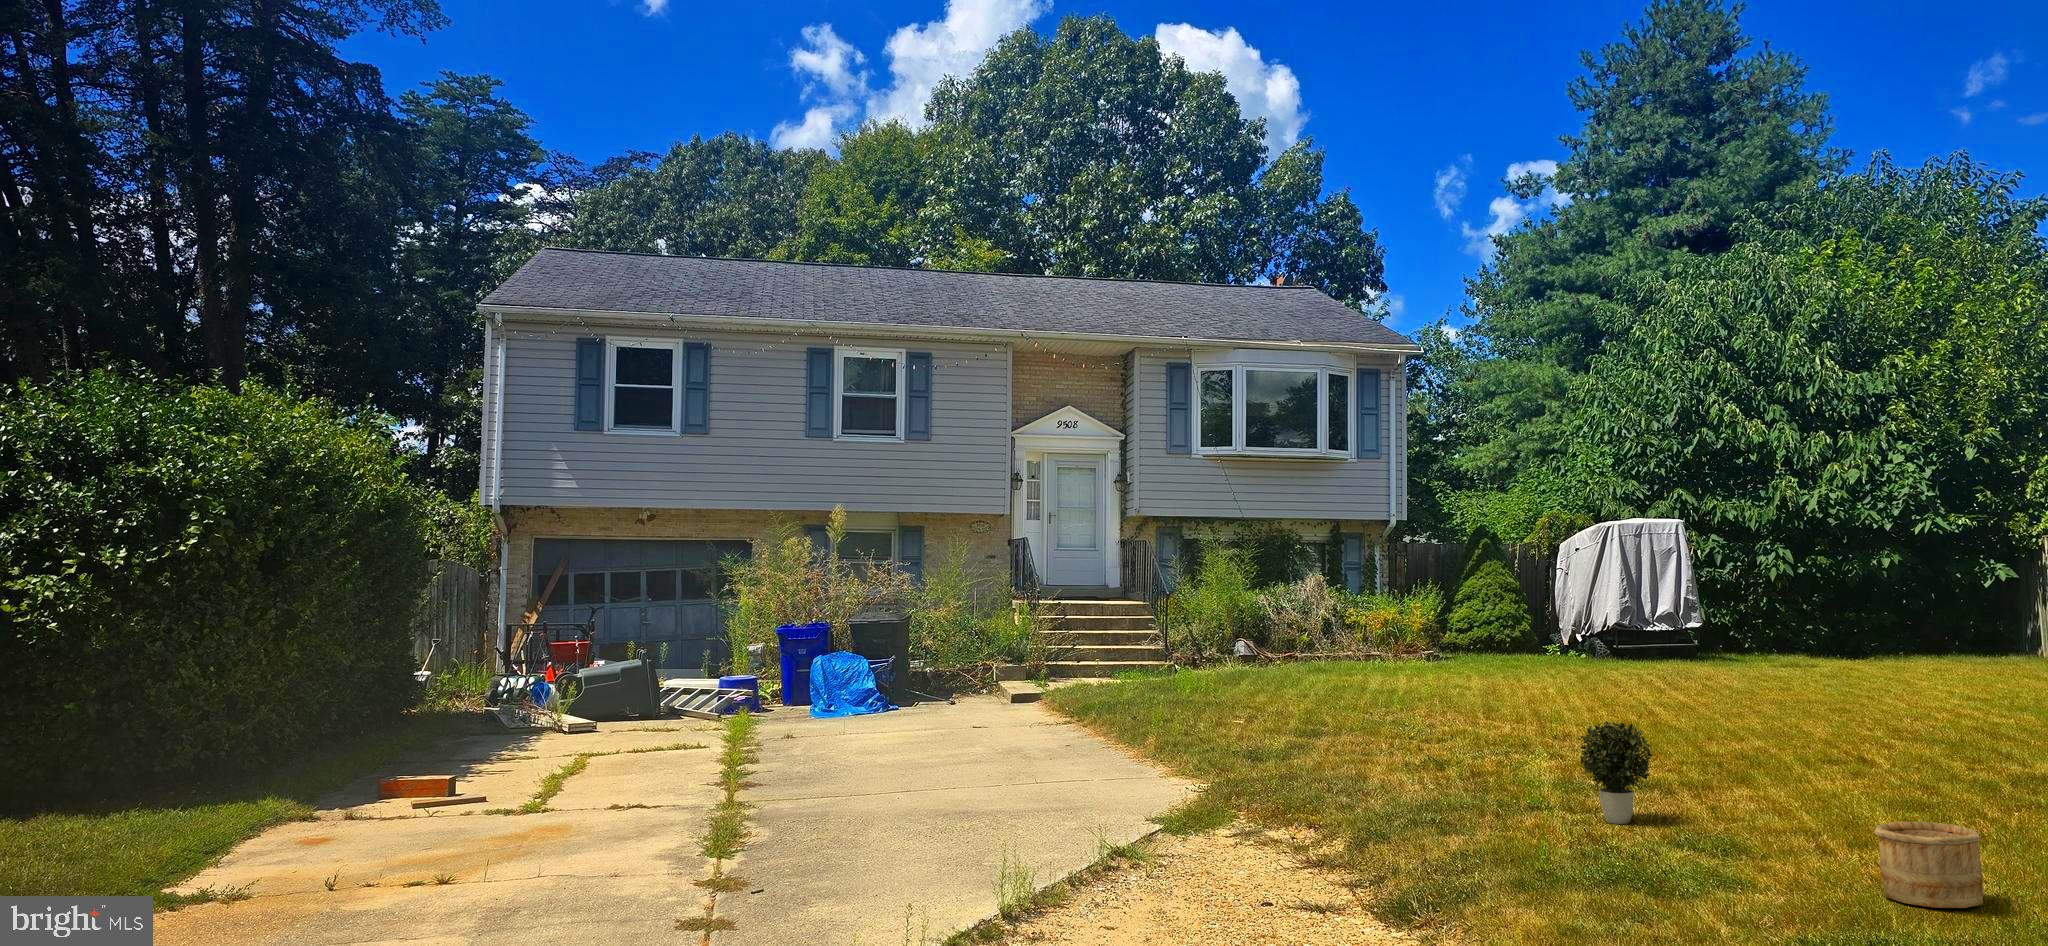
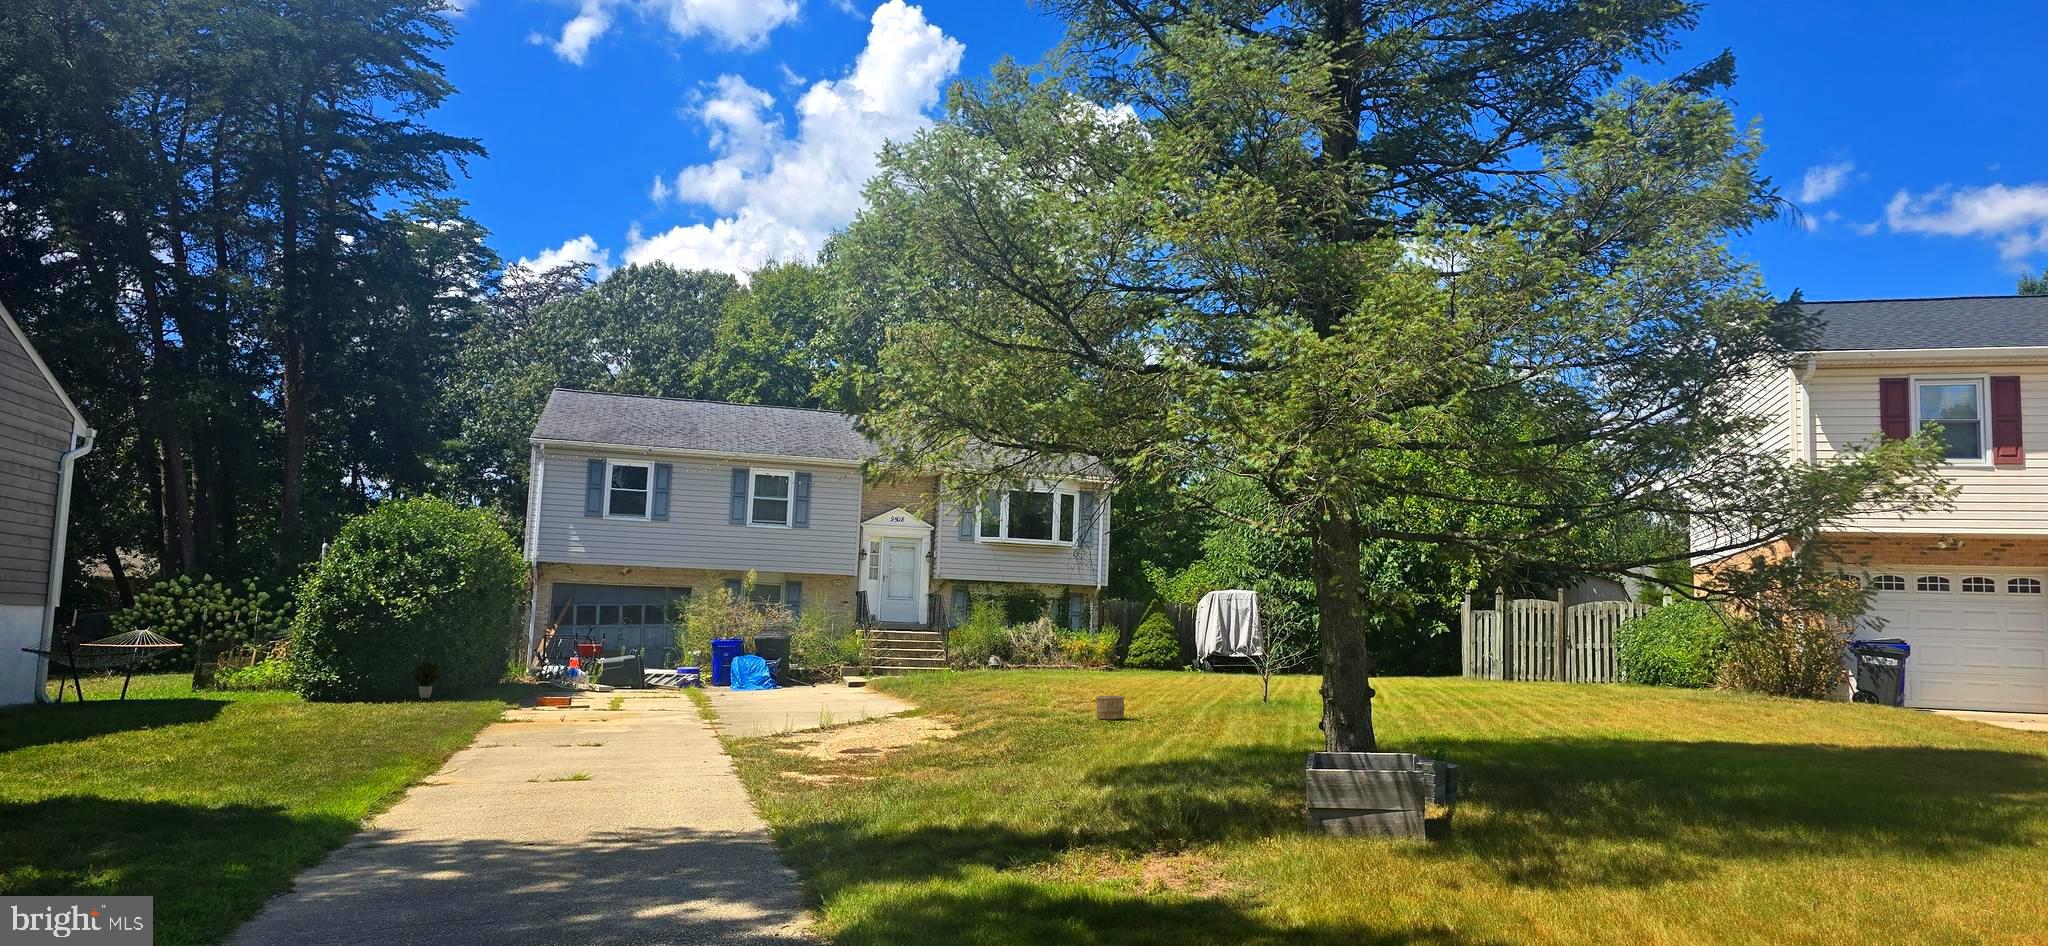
potted plant: present [1580,721,1653,824] -> present [412,661,440,698]

